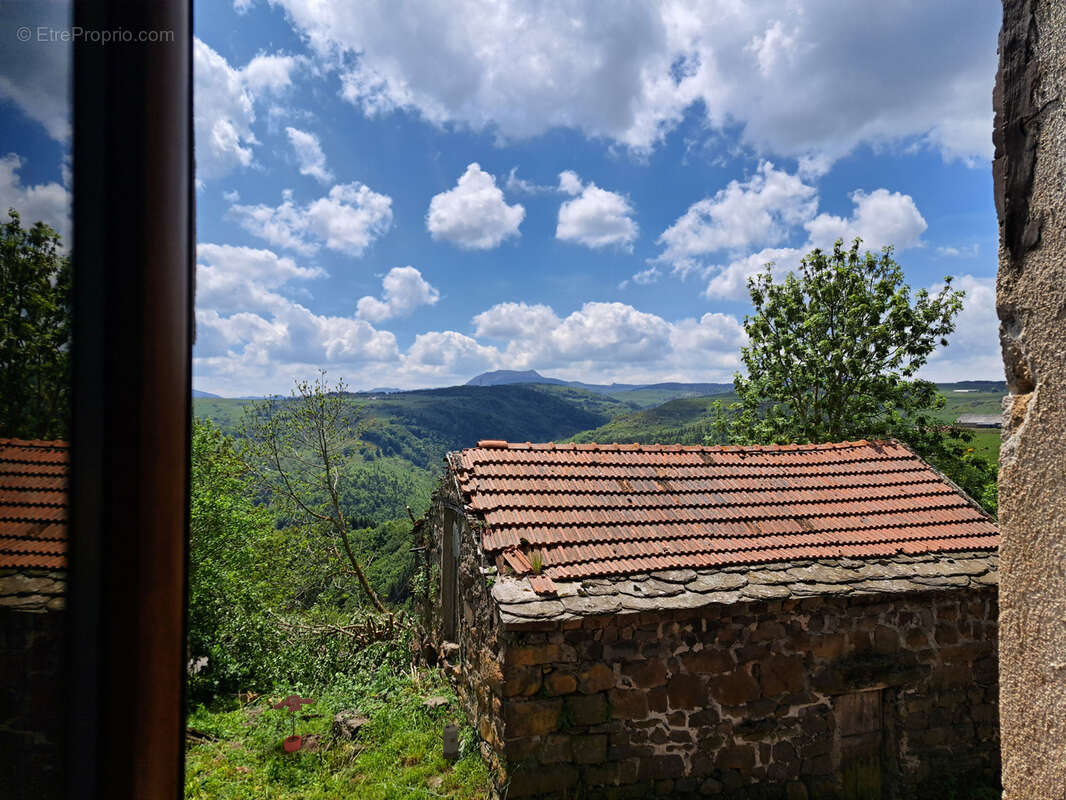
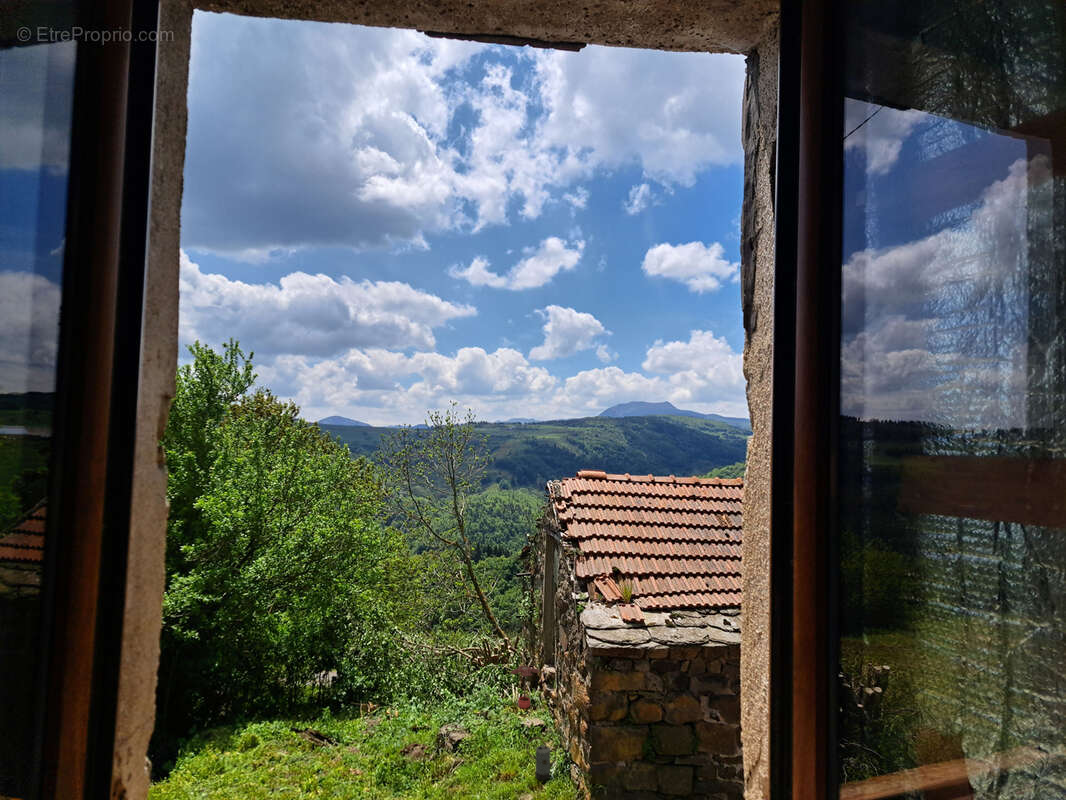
potted plant: present [273,695,314,752] -> present [511,666,539,708]

